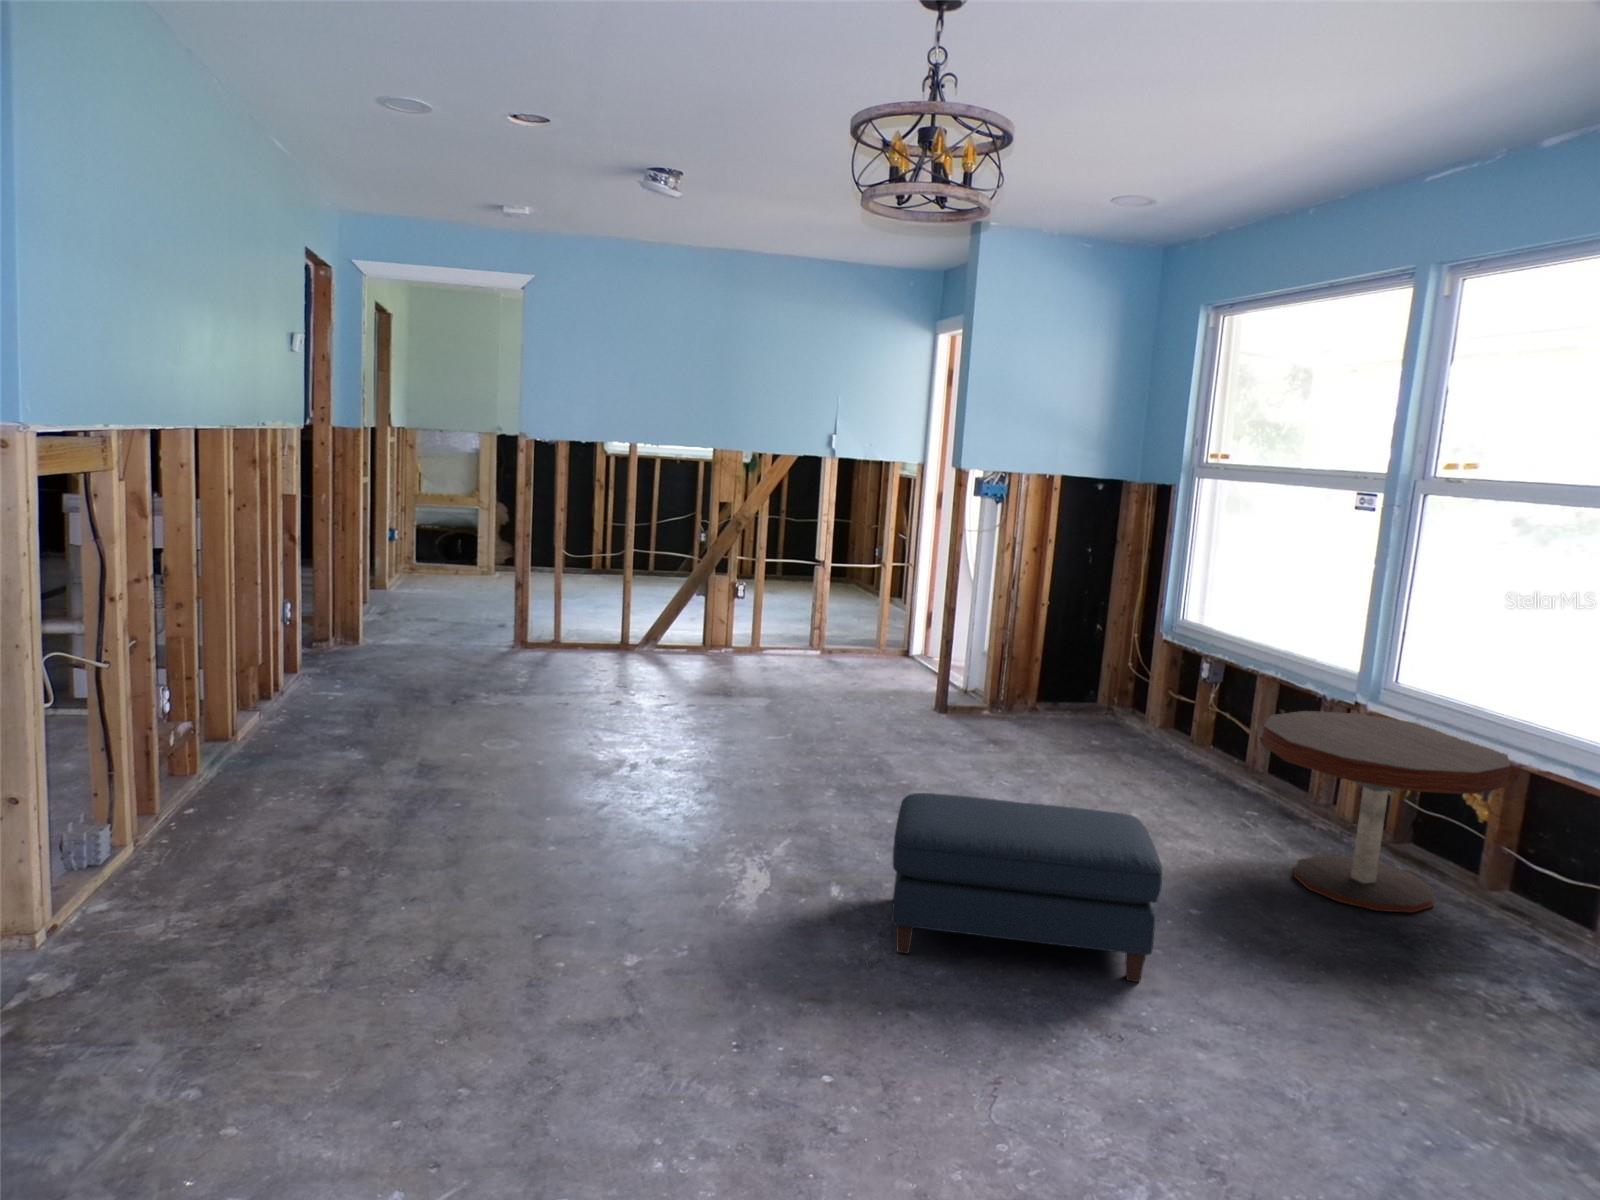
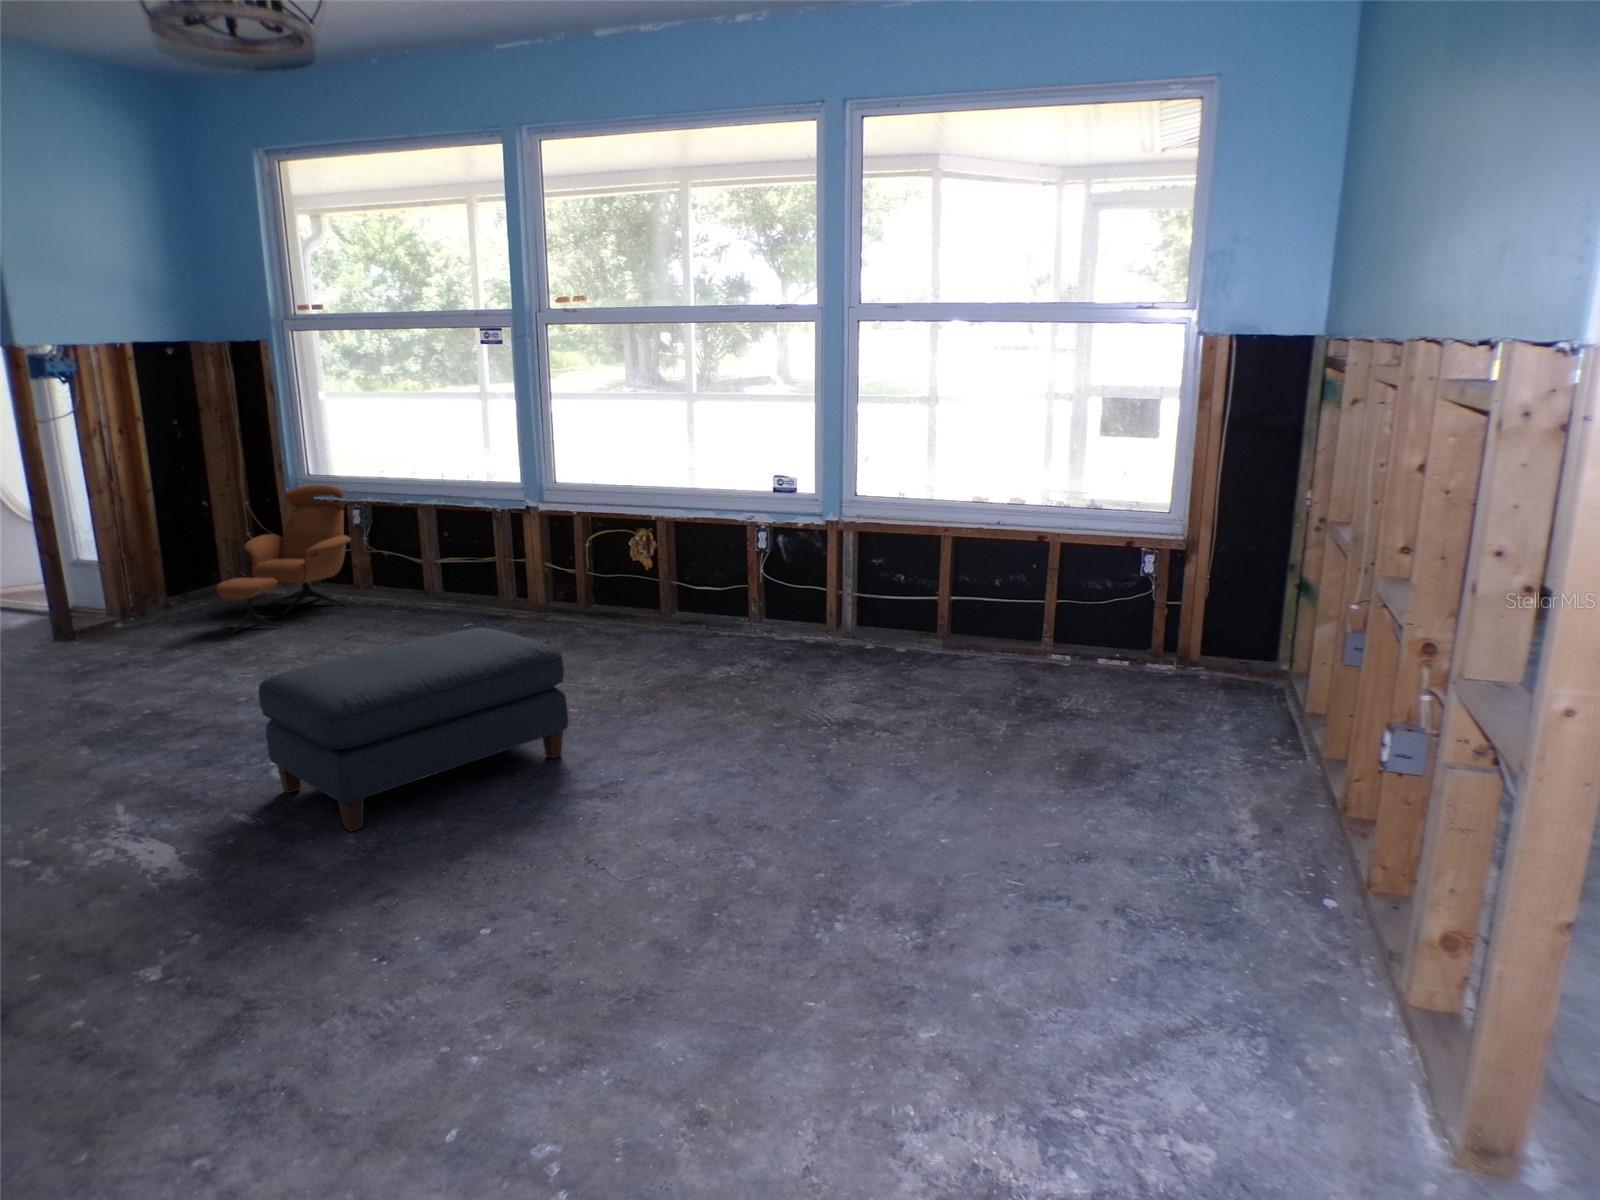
lounge chair: none [1045,628,1204,759] -> present [216,485,350,635]
coffee table: present [1262,711,1510,913] -> none [497,509,681,655]

